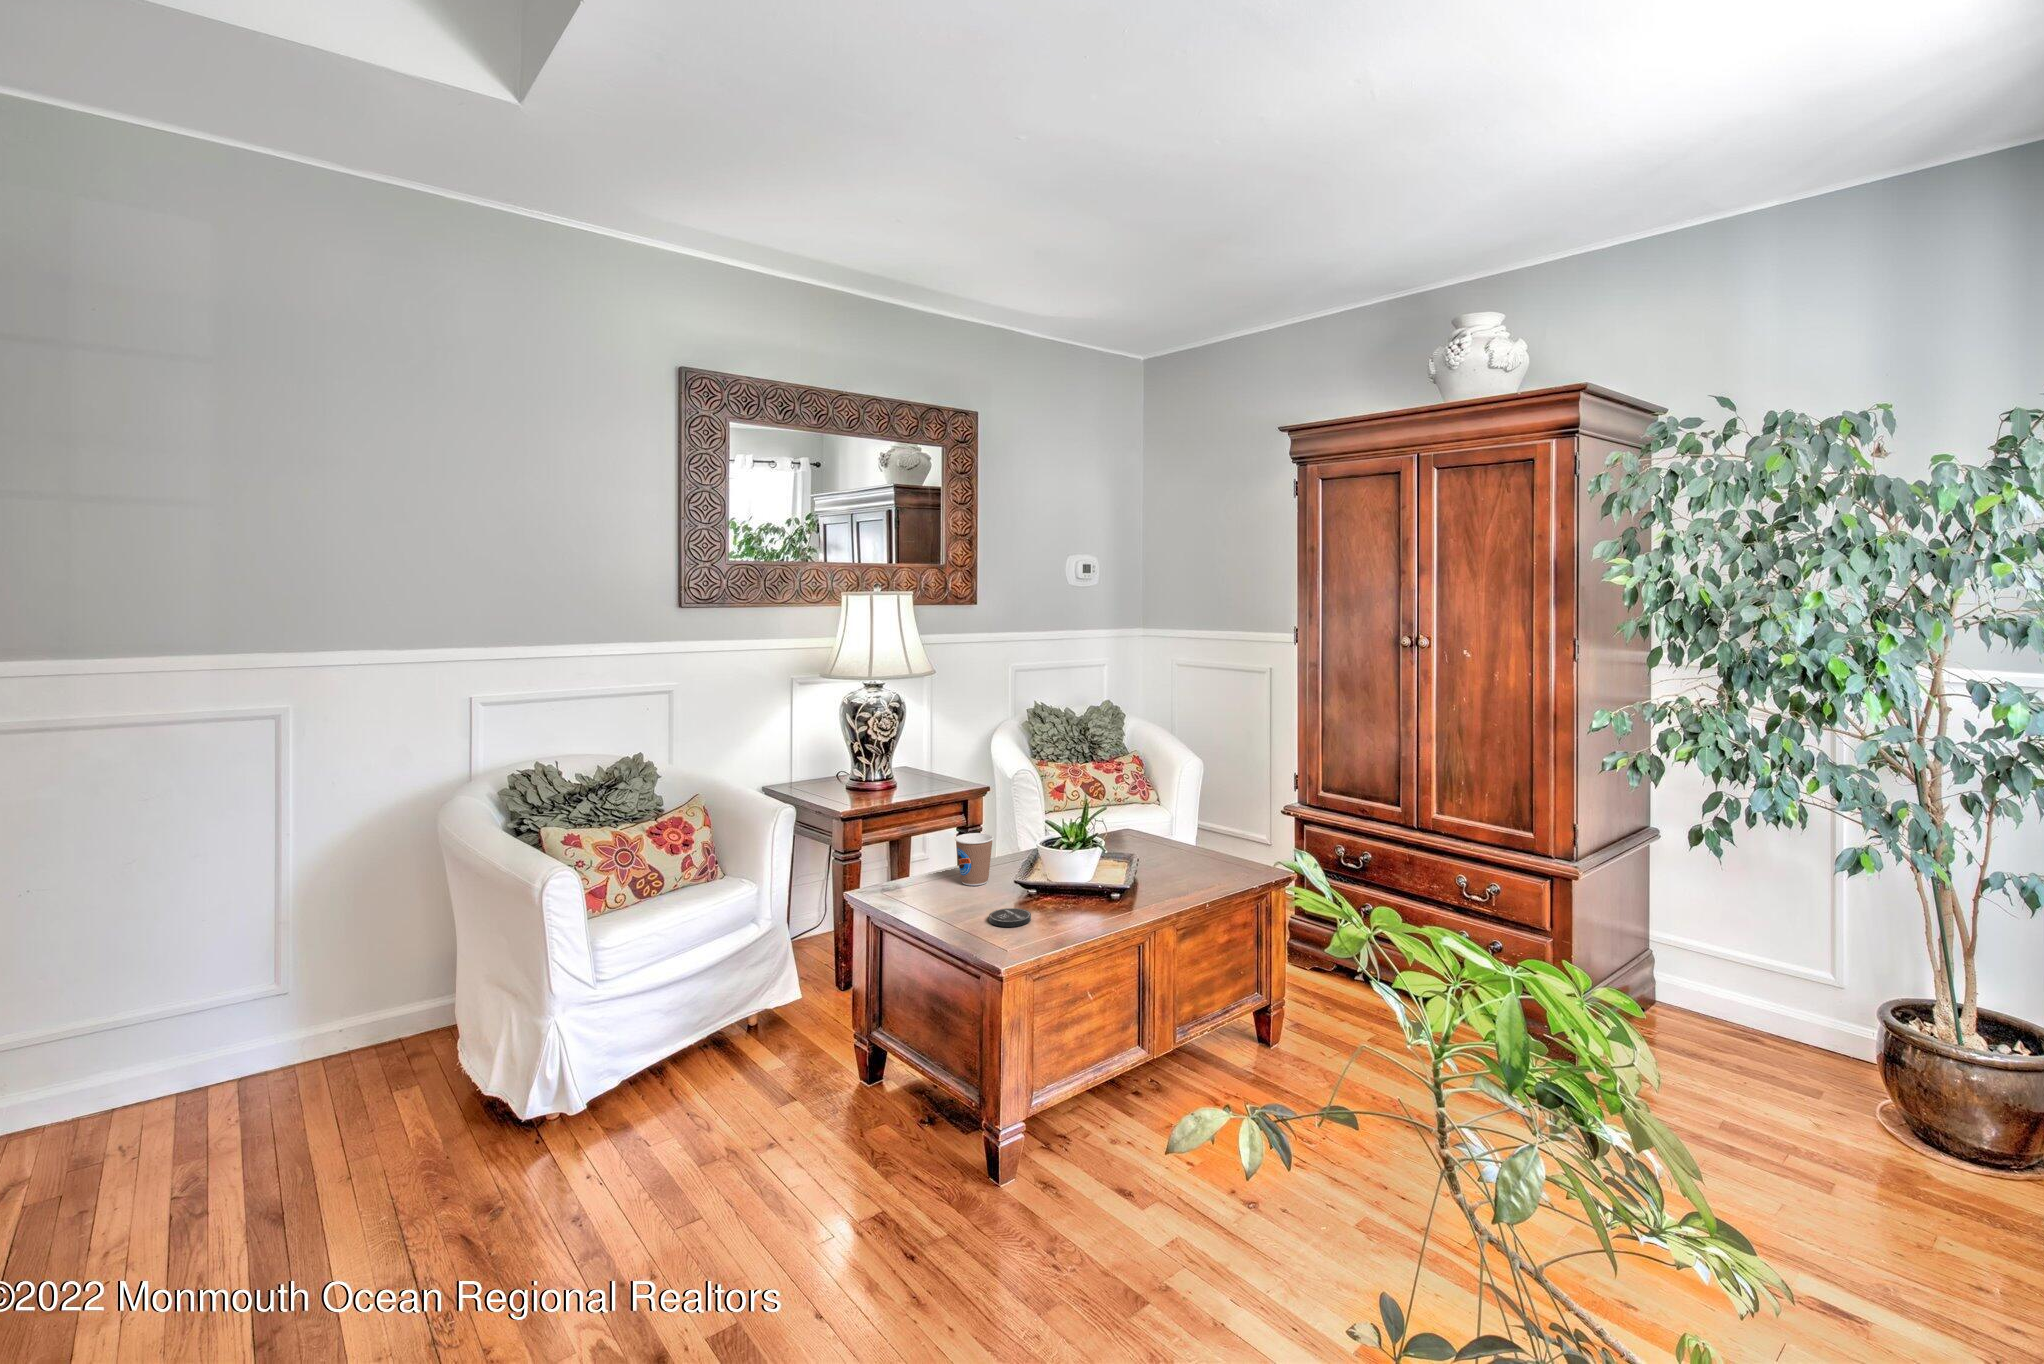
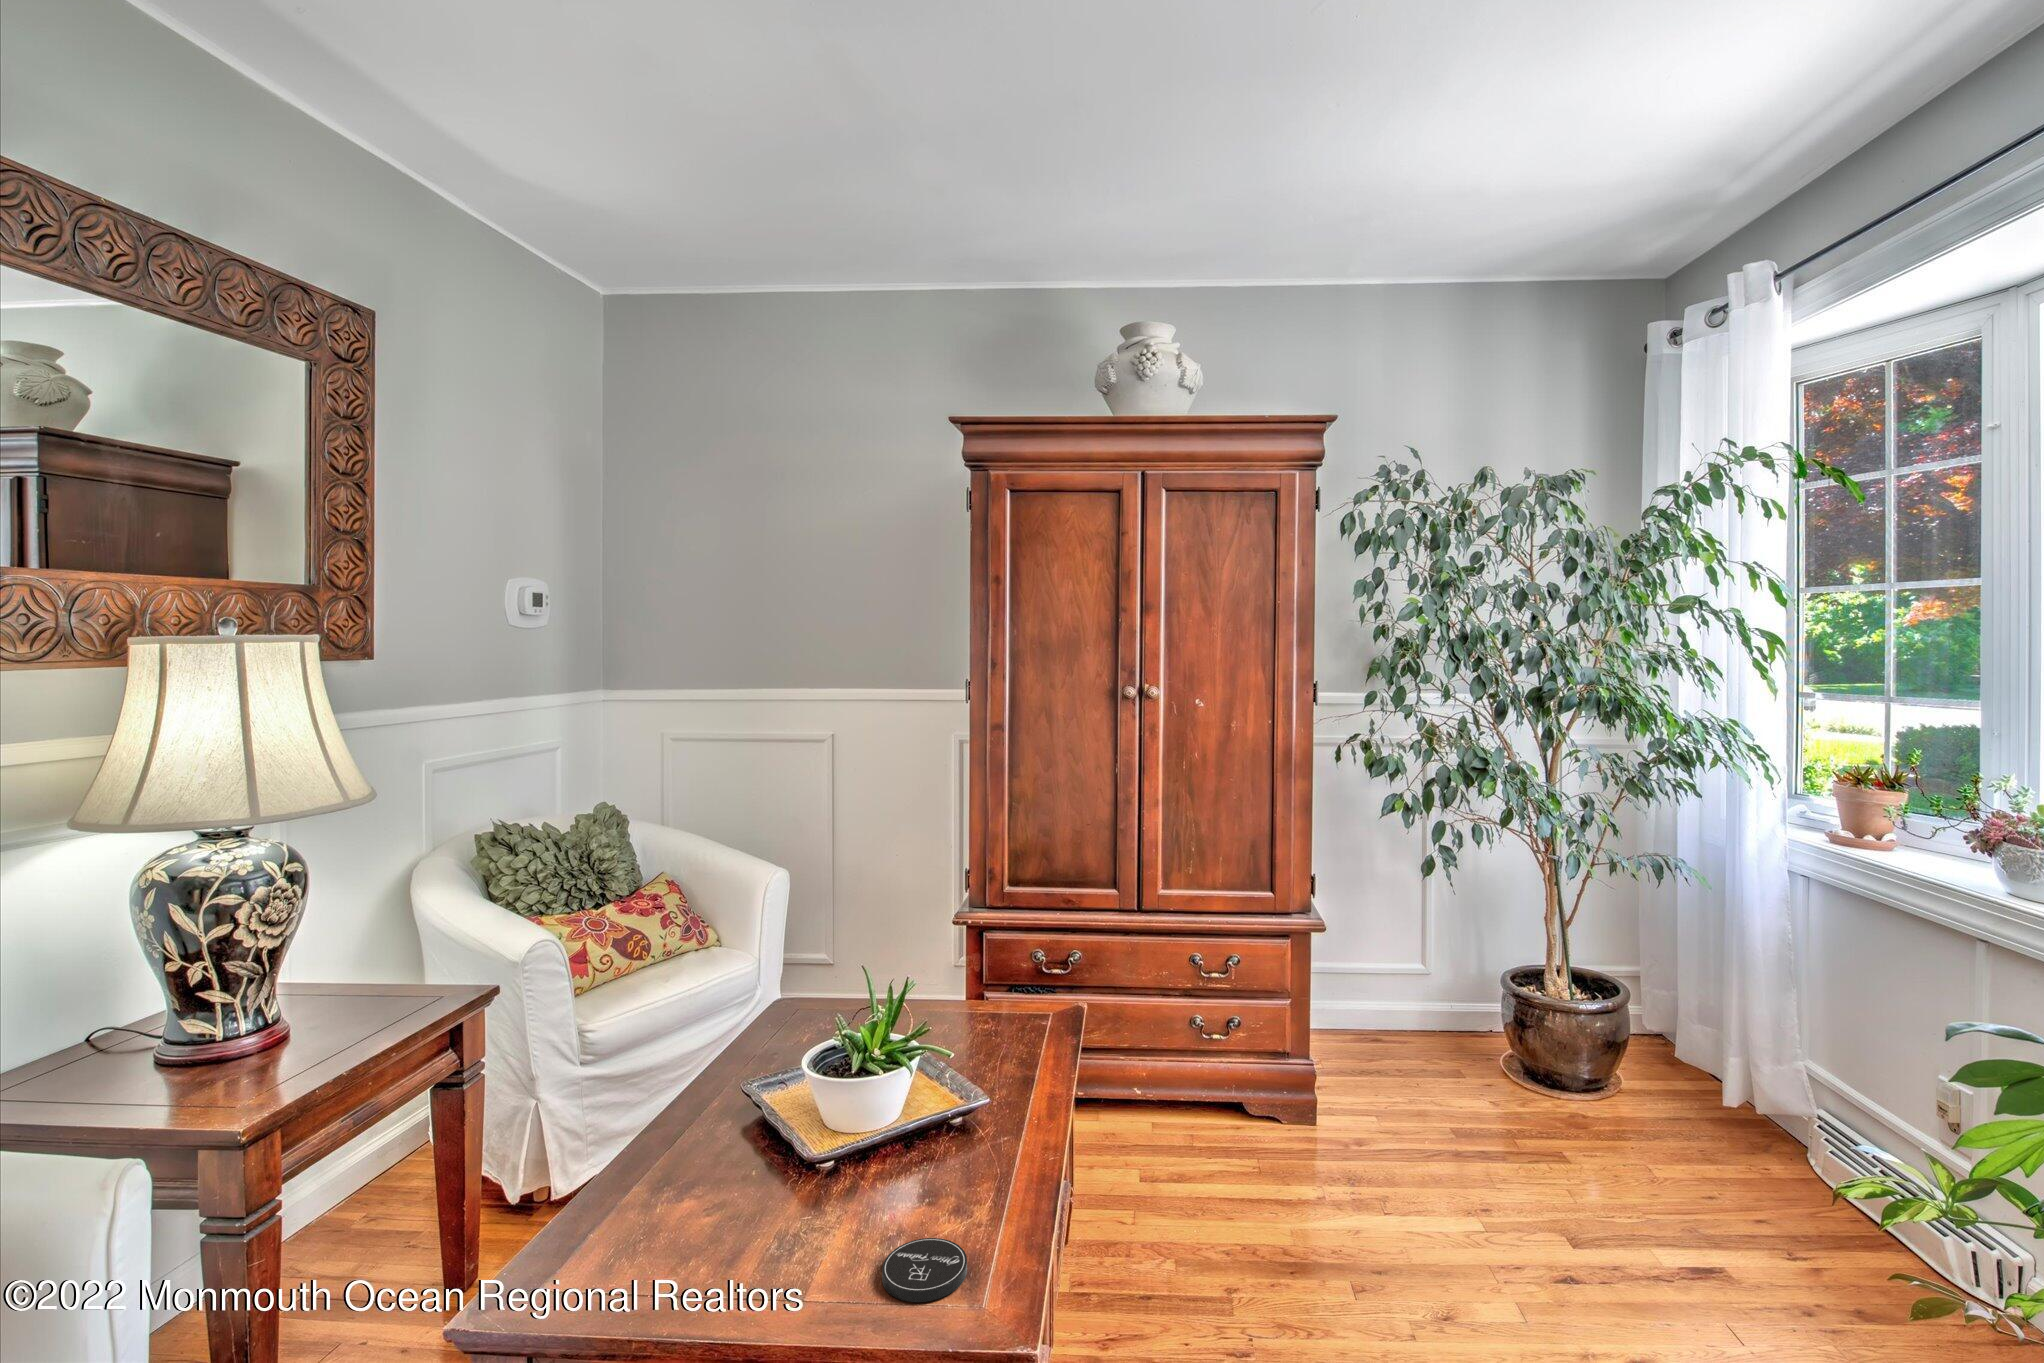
coffee cup: present [955,833,994,886] -> none [683,1099,766,1223]

